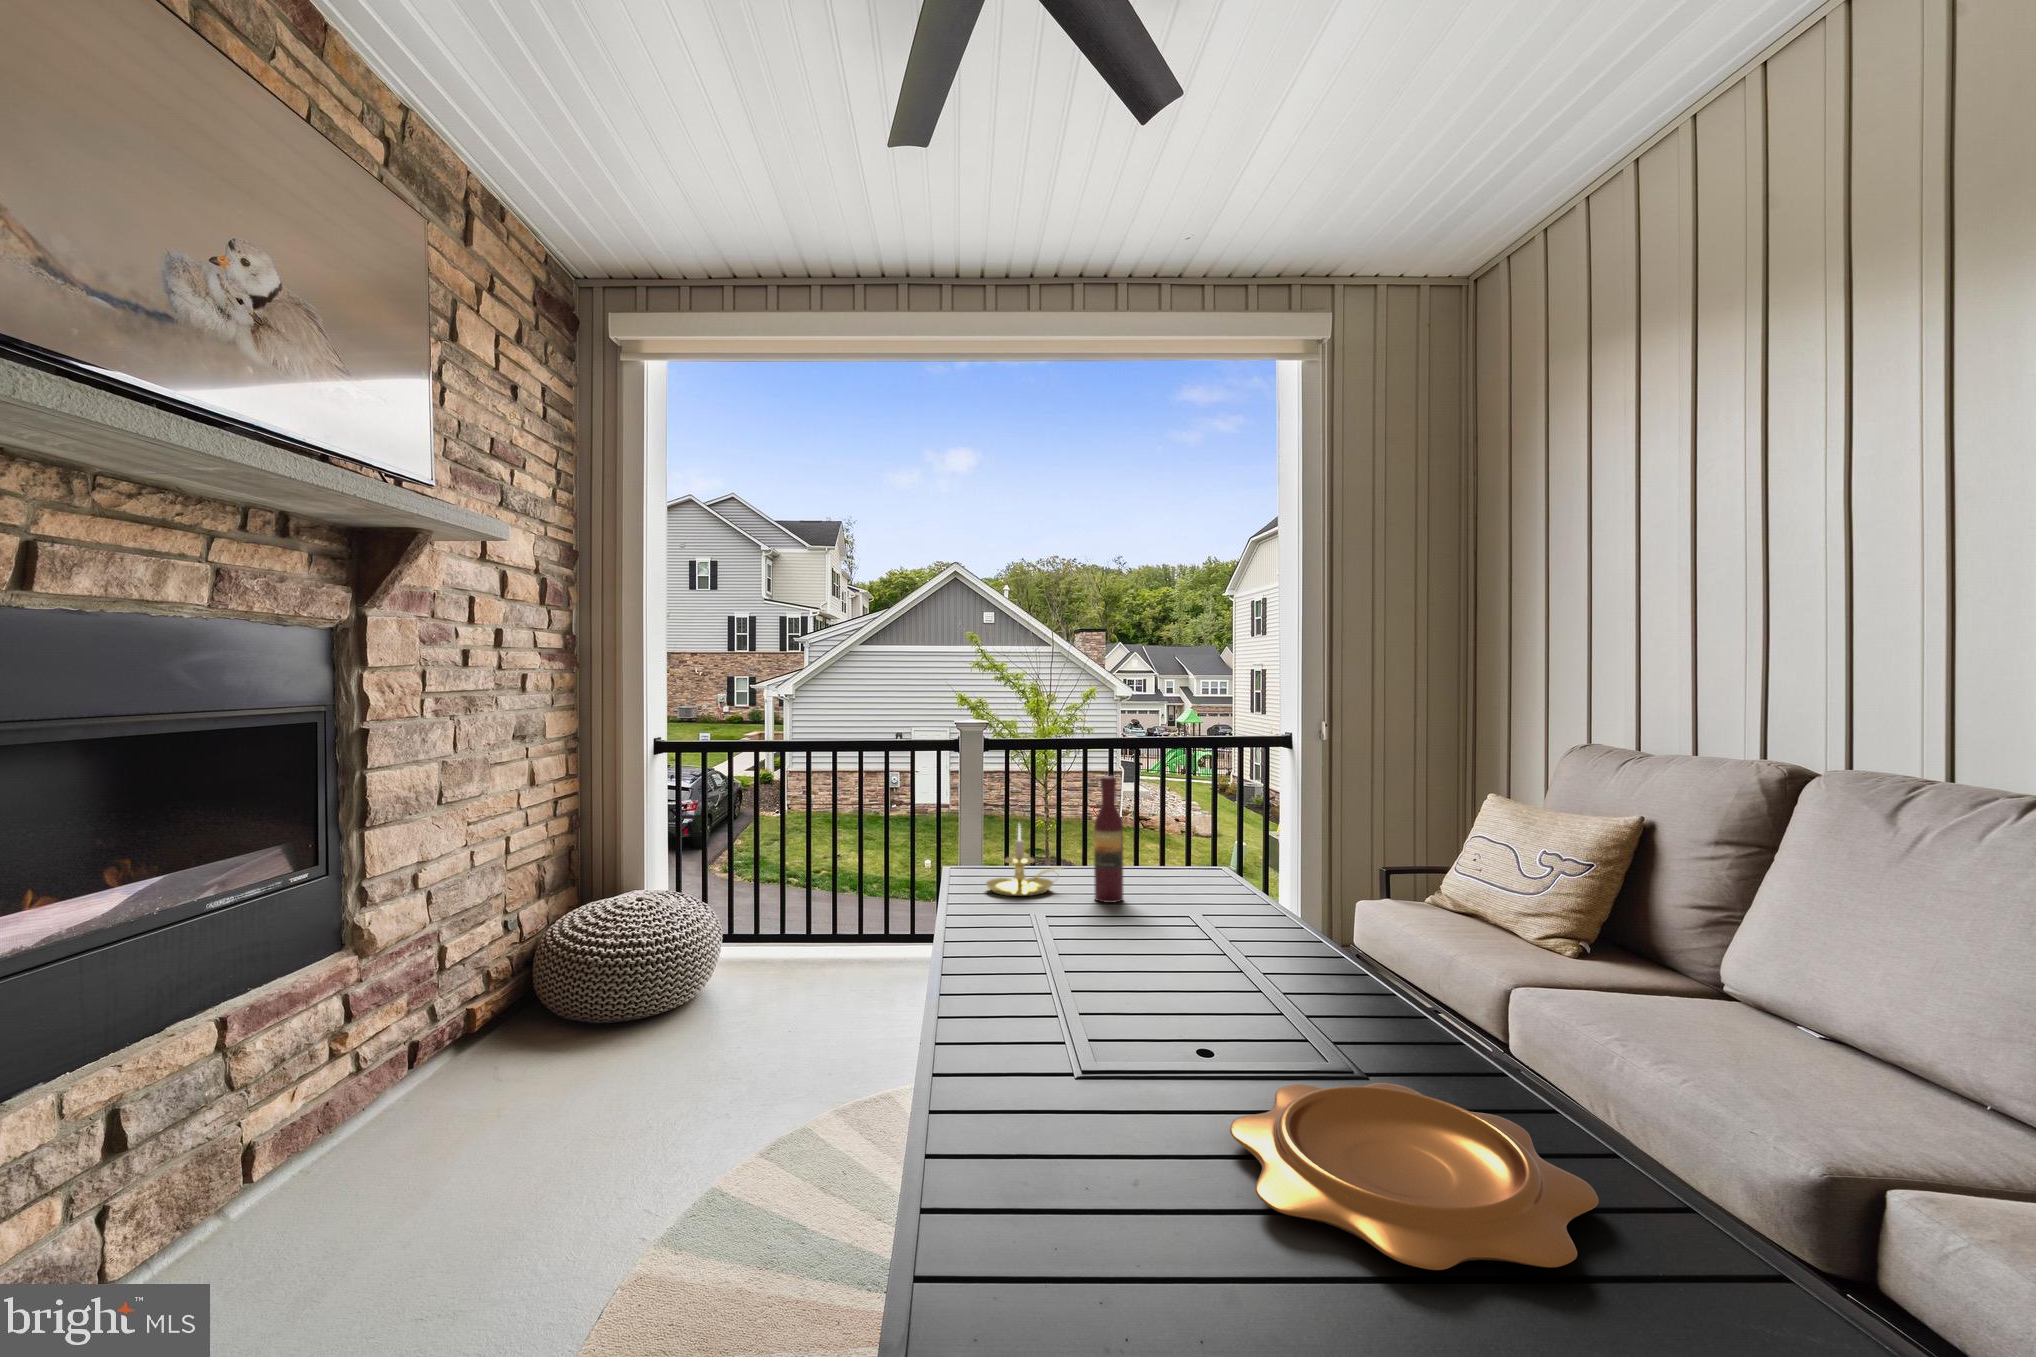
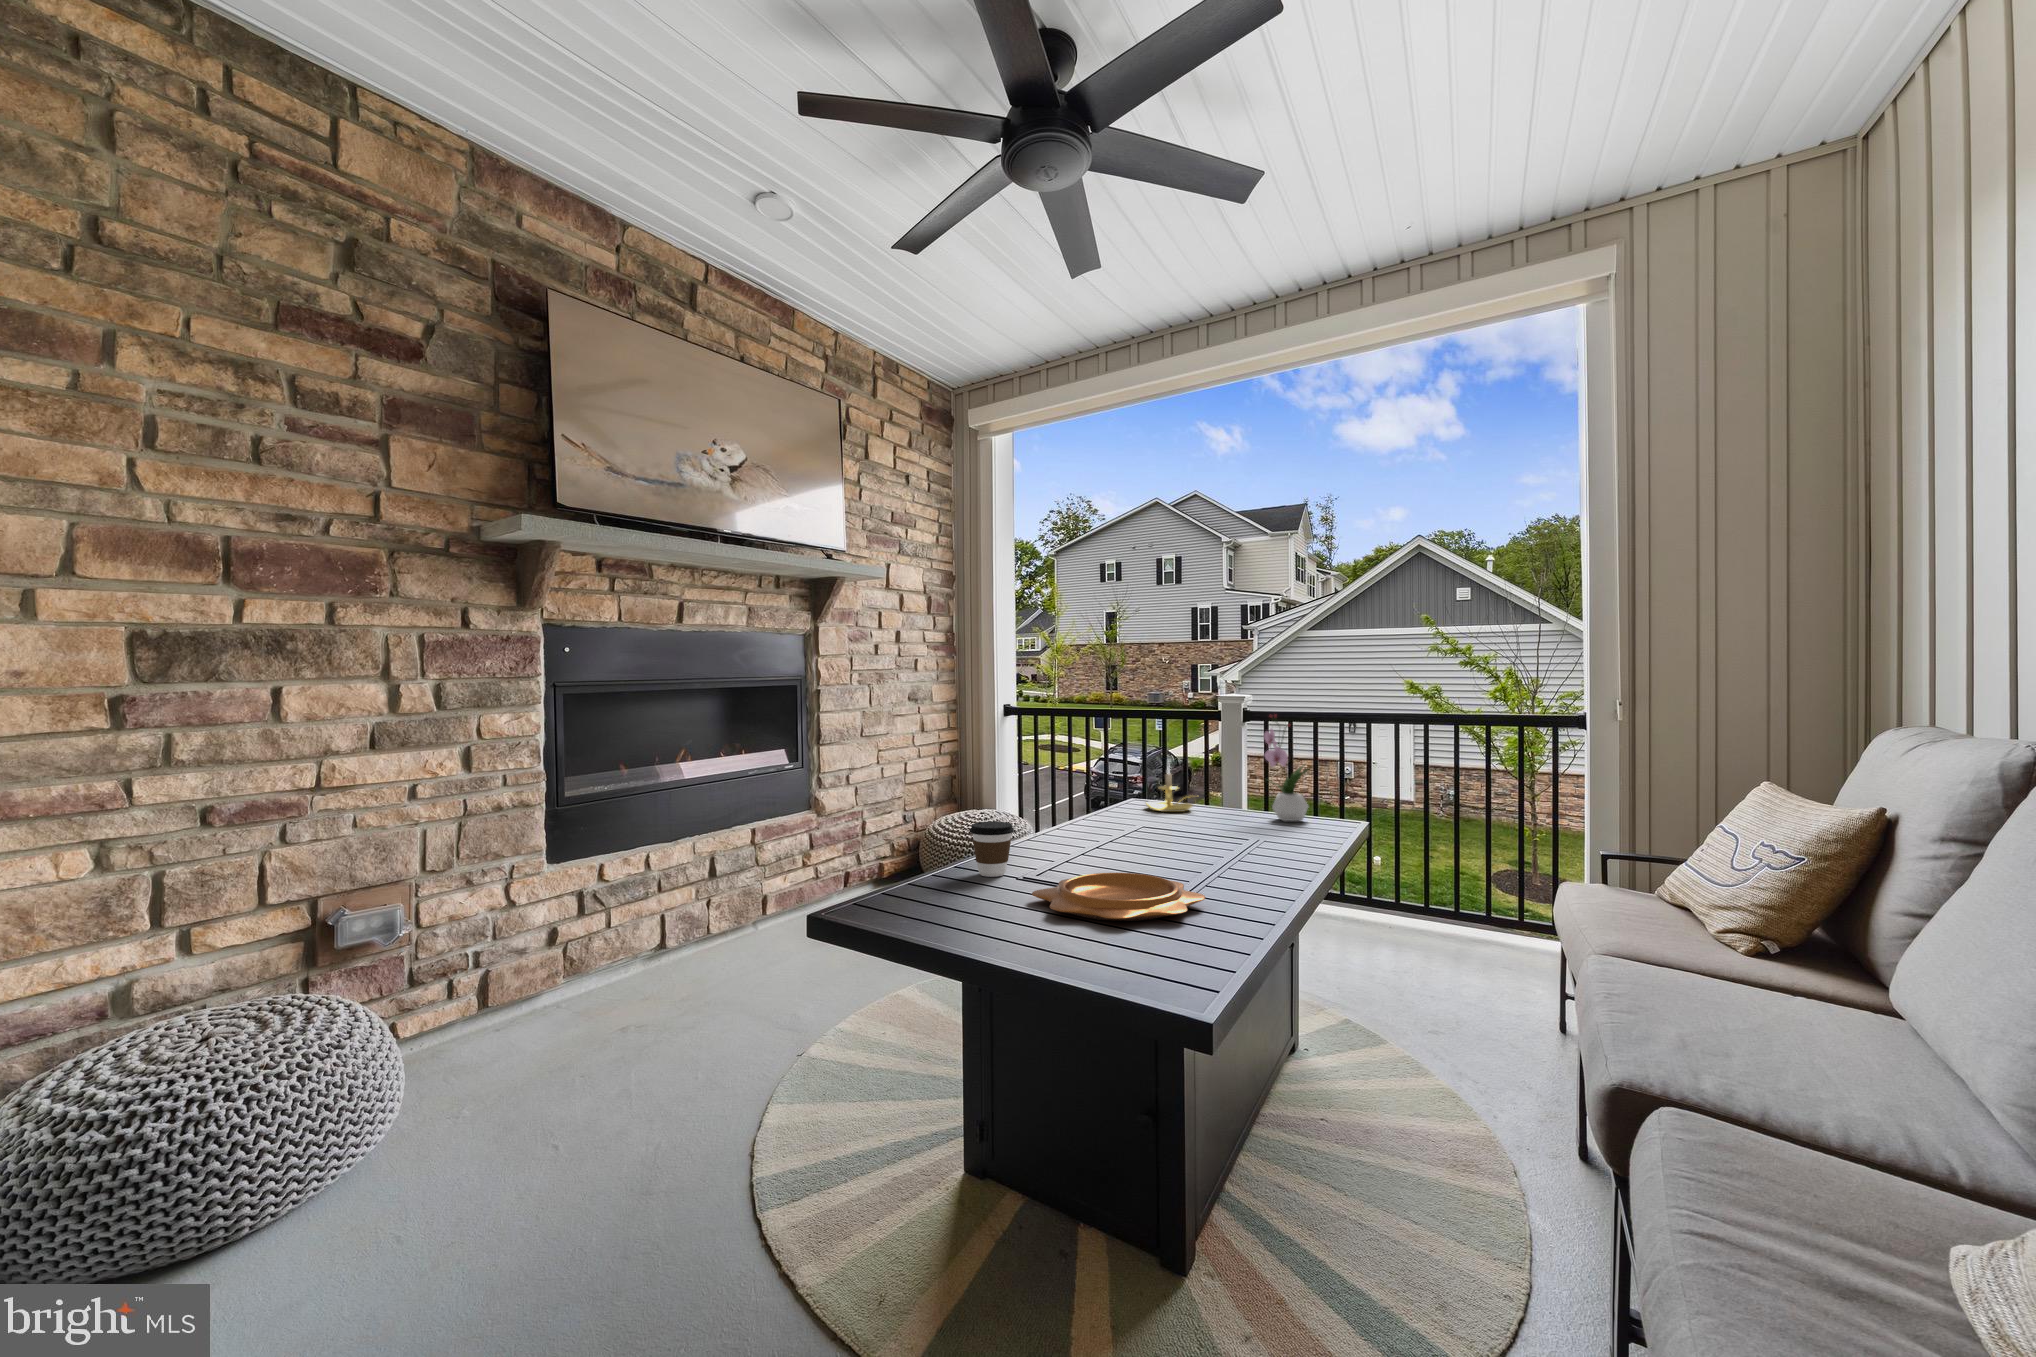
flower arrangement: none [1154,754,1219,895] -> present [1264,715,1309,821]
wine bottle: present [1094,776,1123,903] -> none [1210,729,1232,820]
coffee cup: none [995,1012,1087,1143] -> present [970,821,1014,877]

